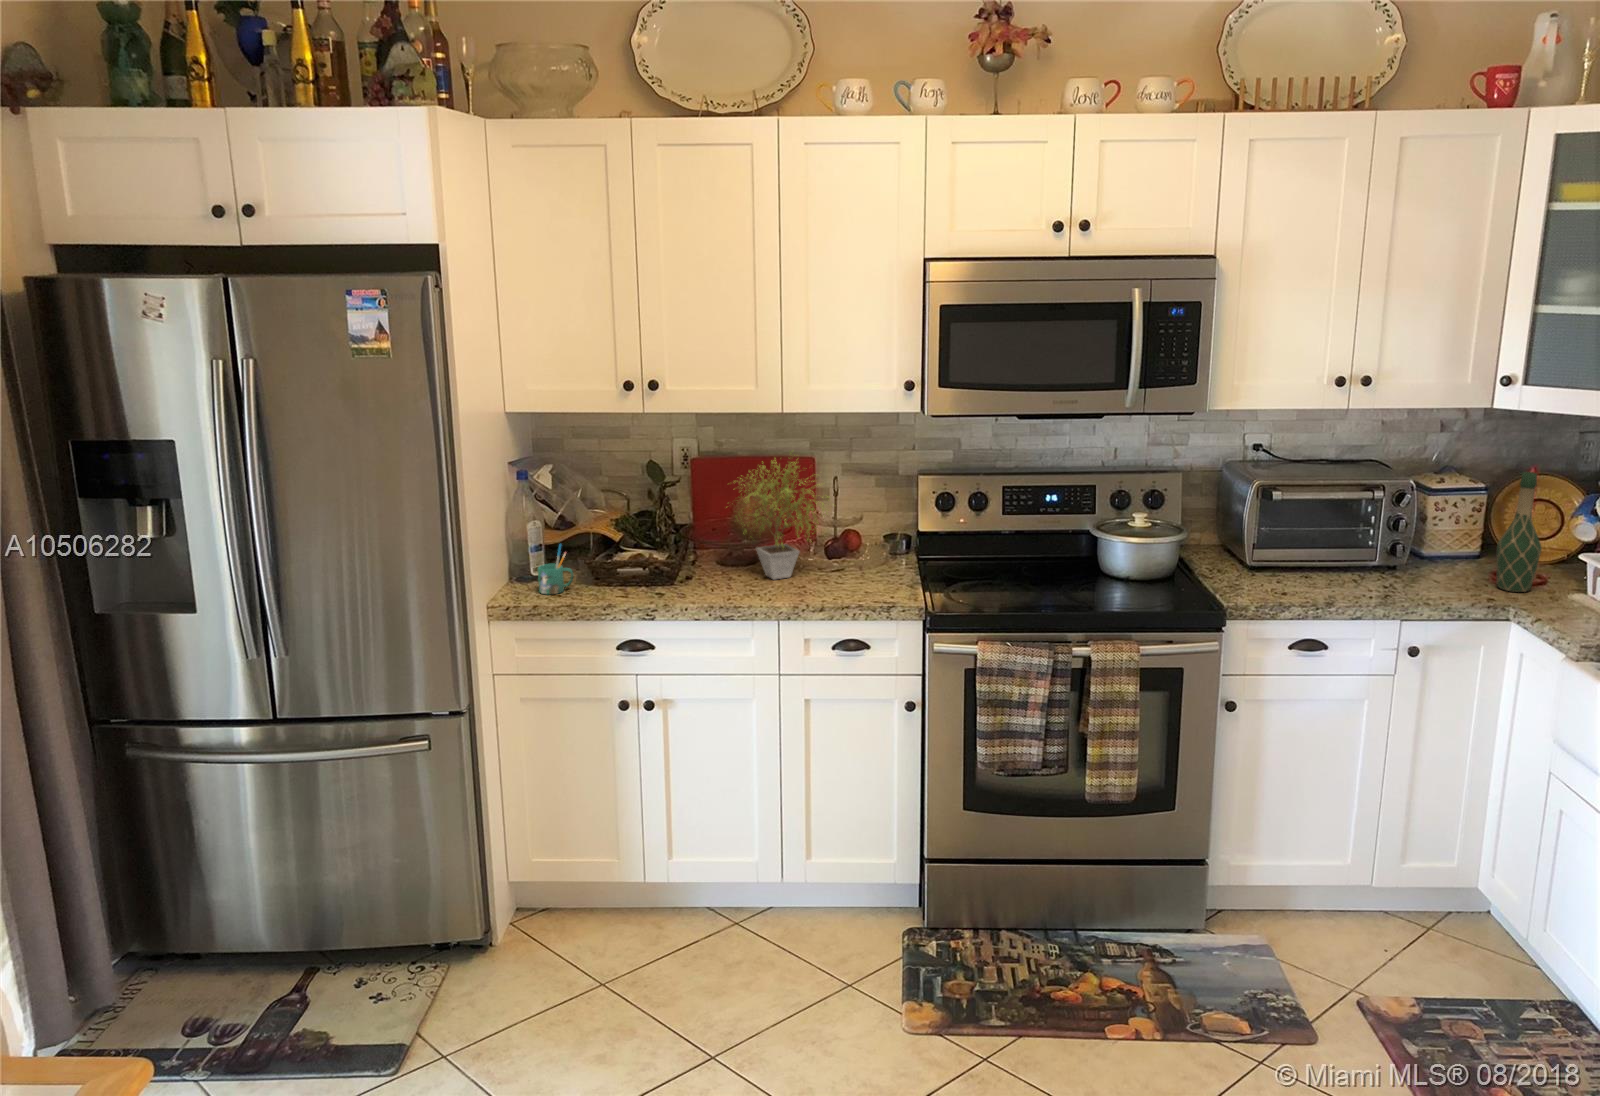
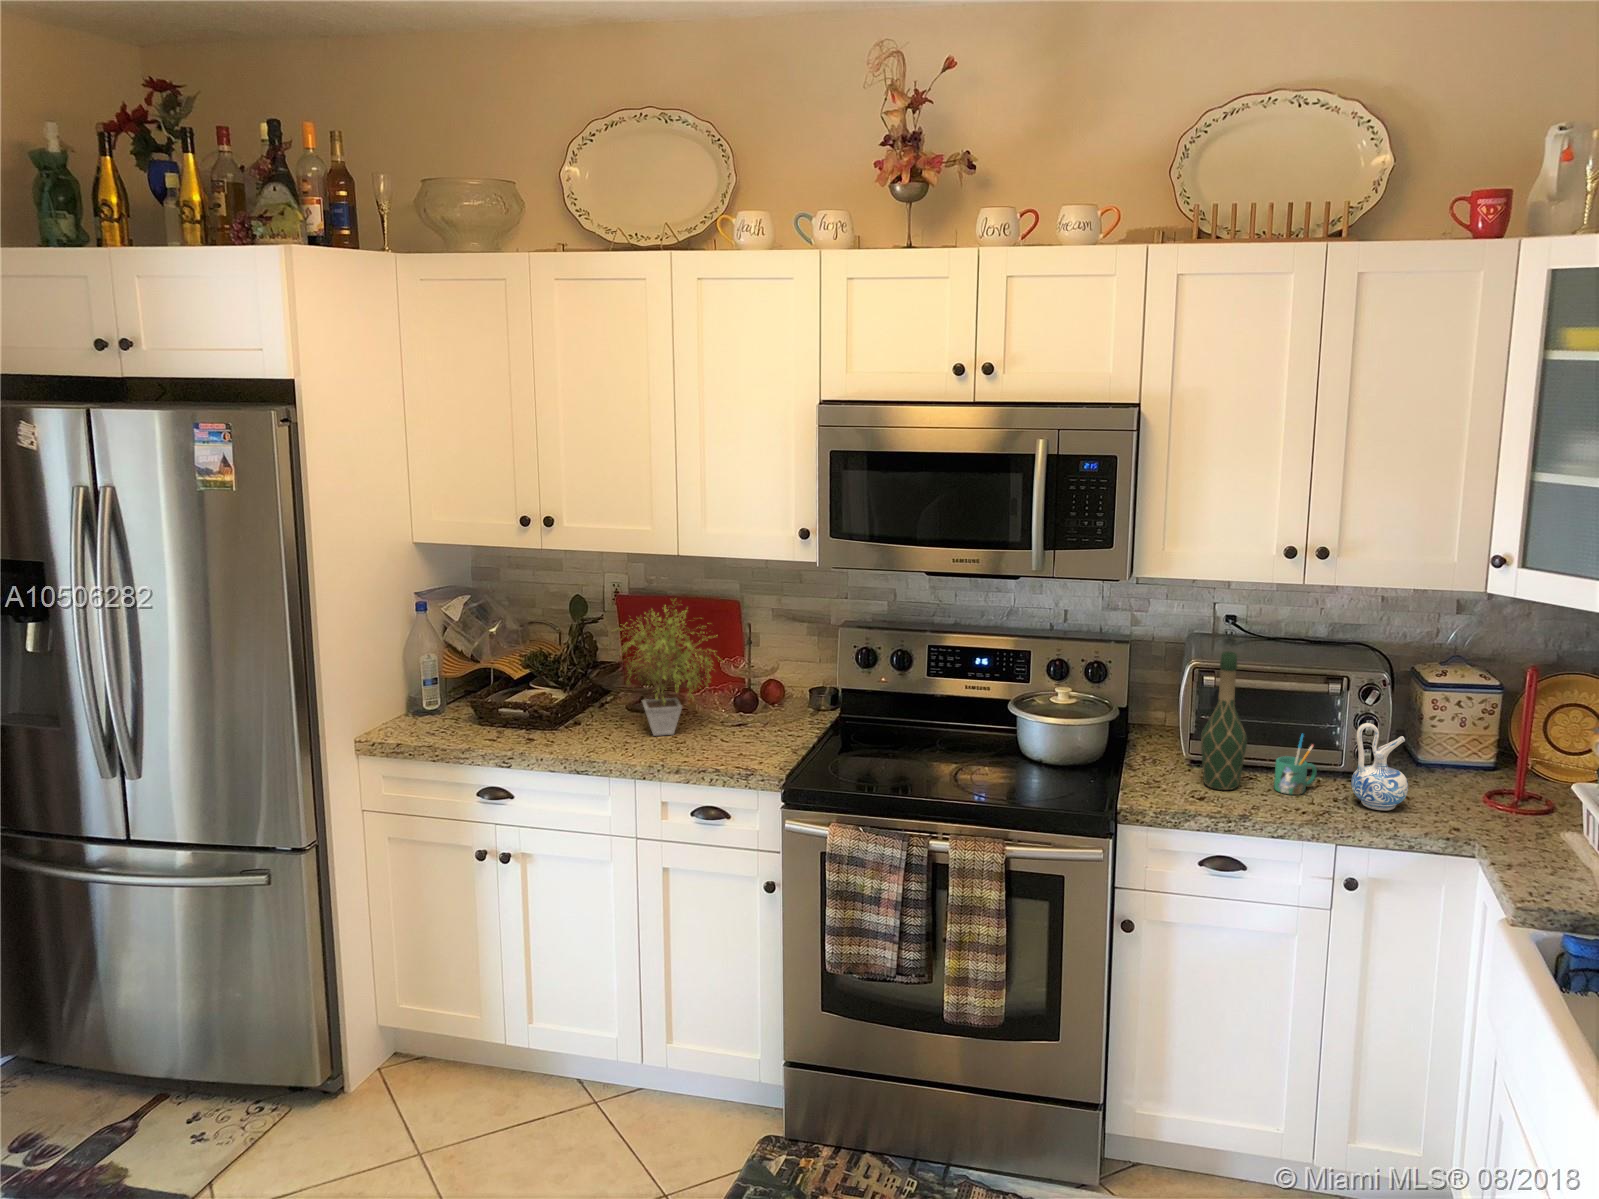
wine bottle: present [1496,472,1542,592] -> present [1201,652,1247,790]
ceramic pitcher: none [1398,523,1446,594] -> present [1351,723,1408,810]
mug: present [538,544,574,594] -> present [1274,734,1317,795]

